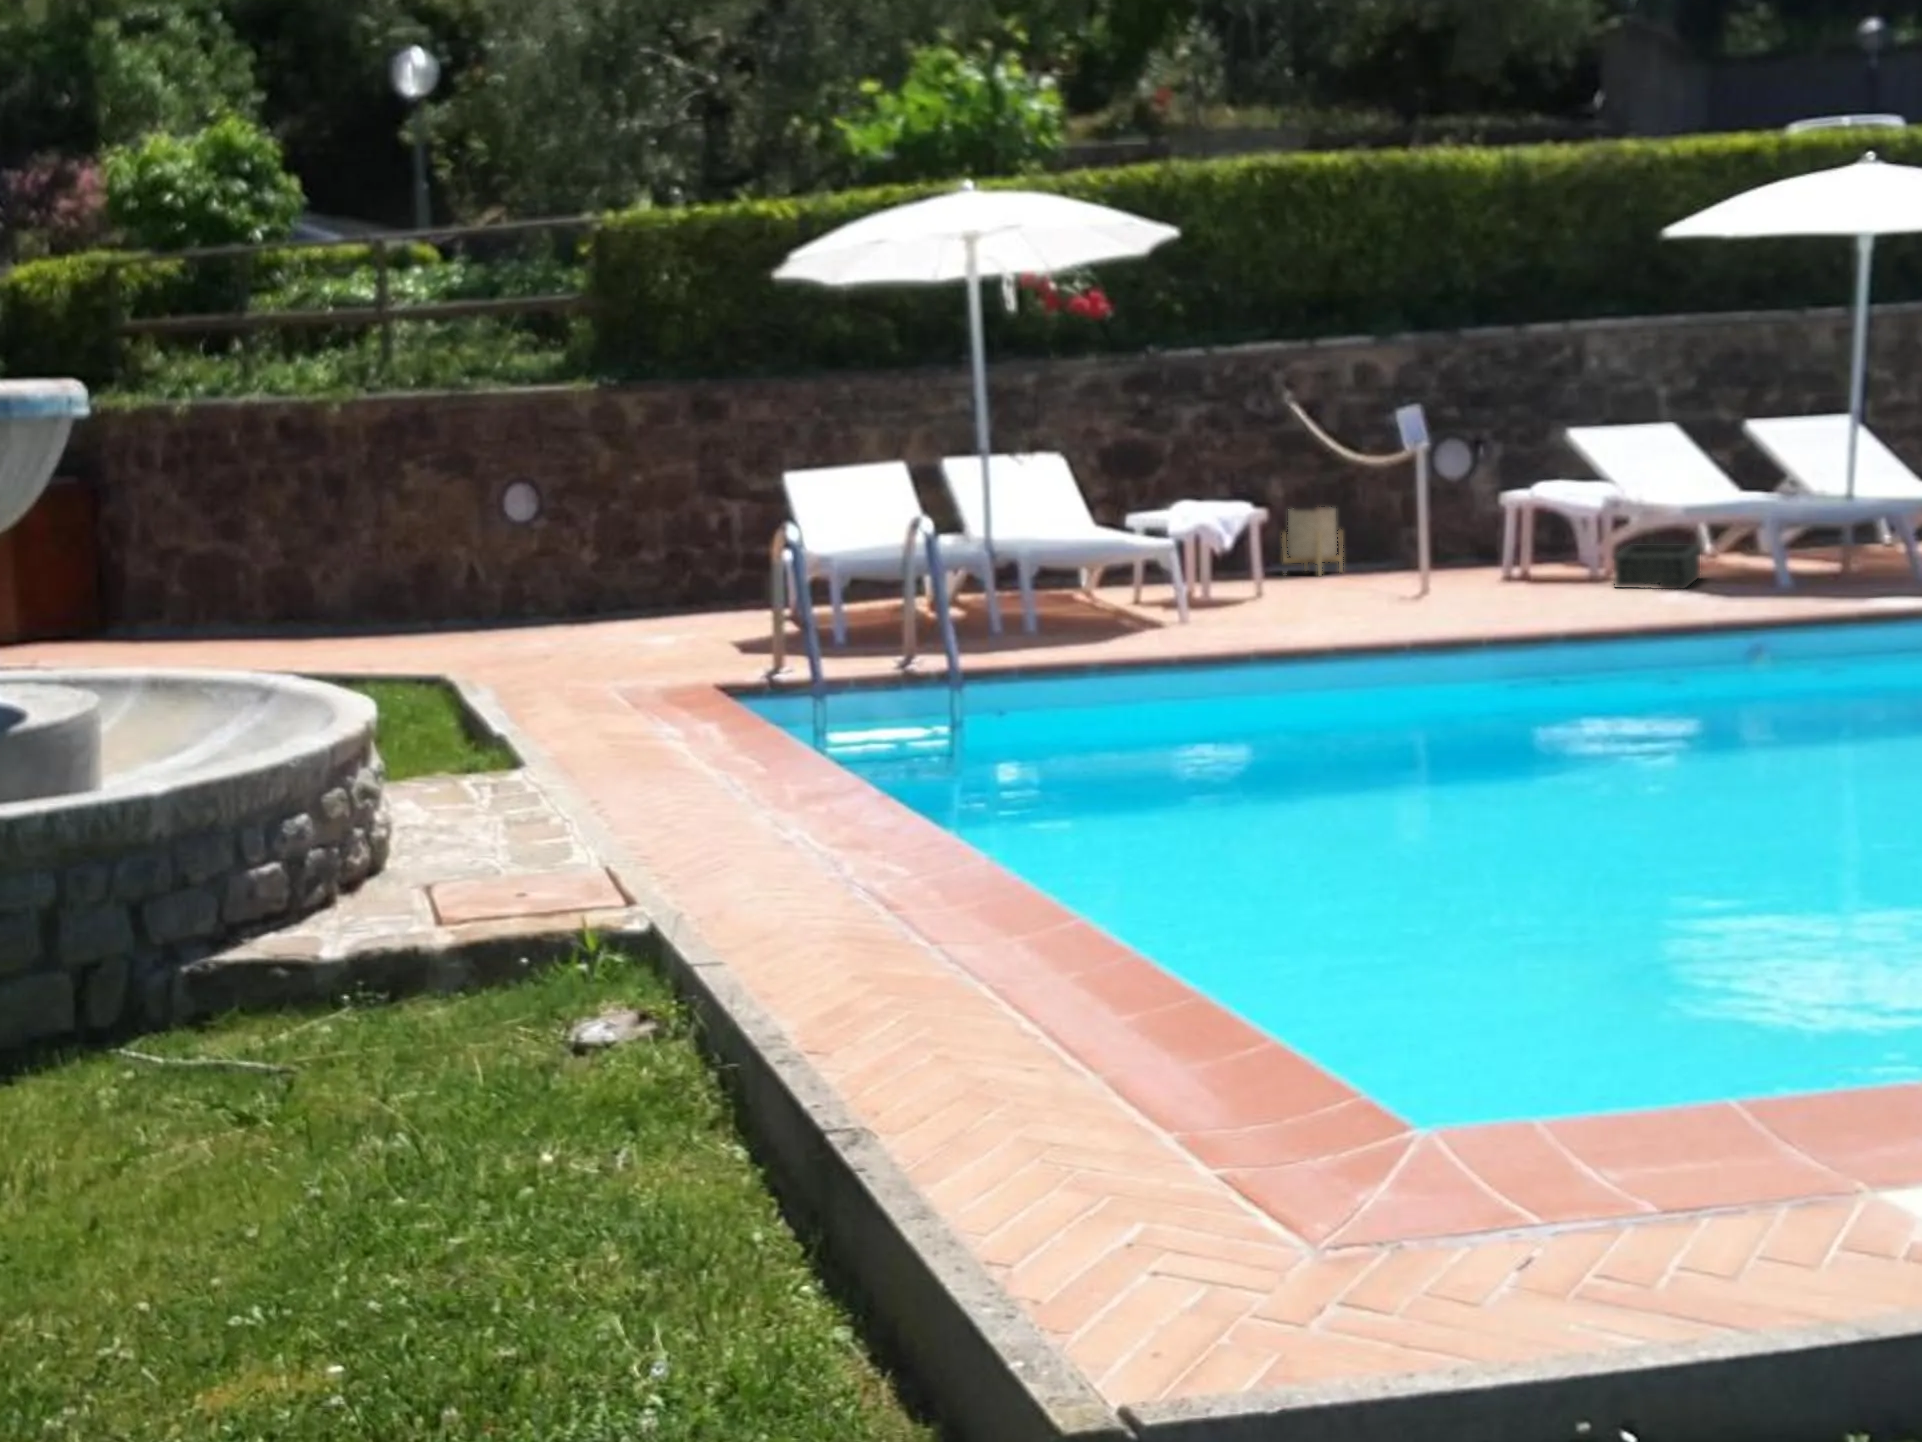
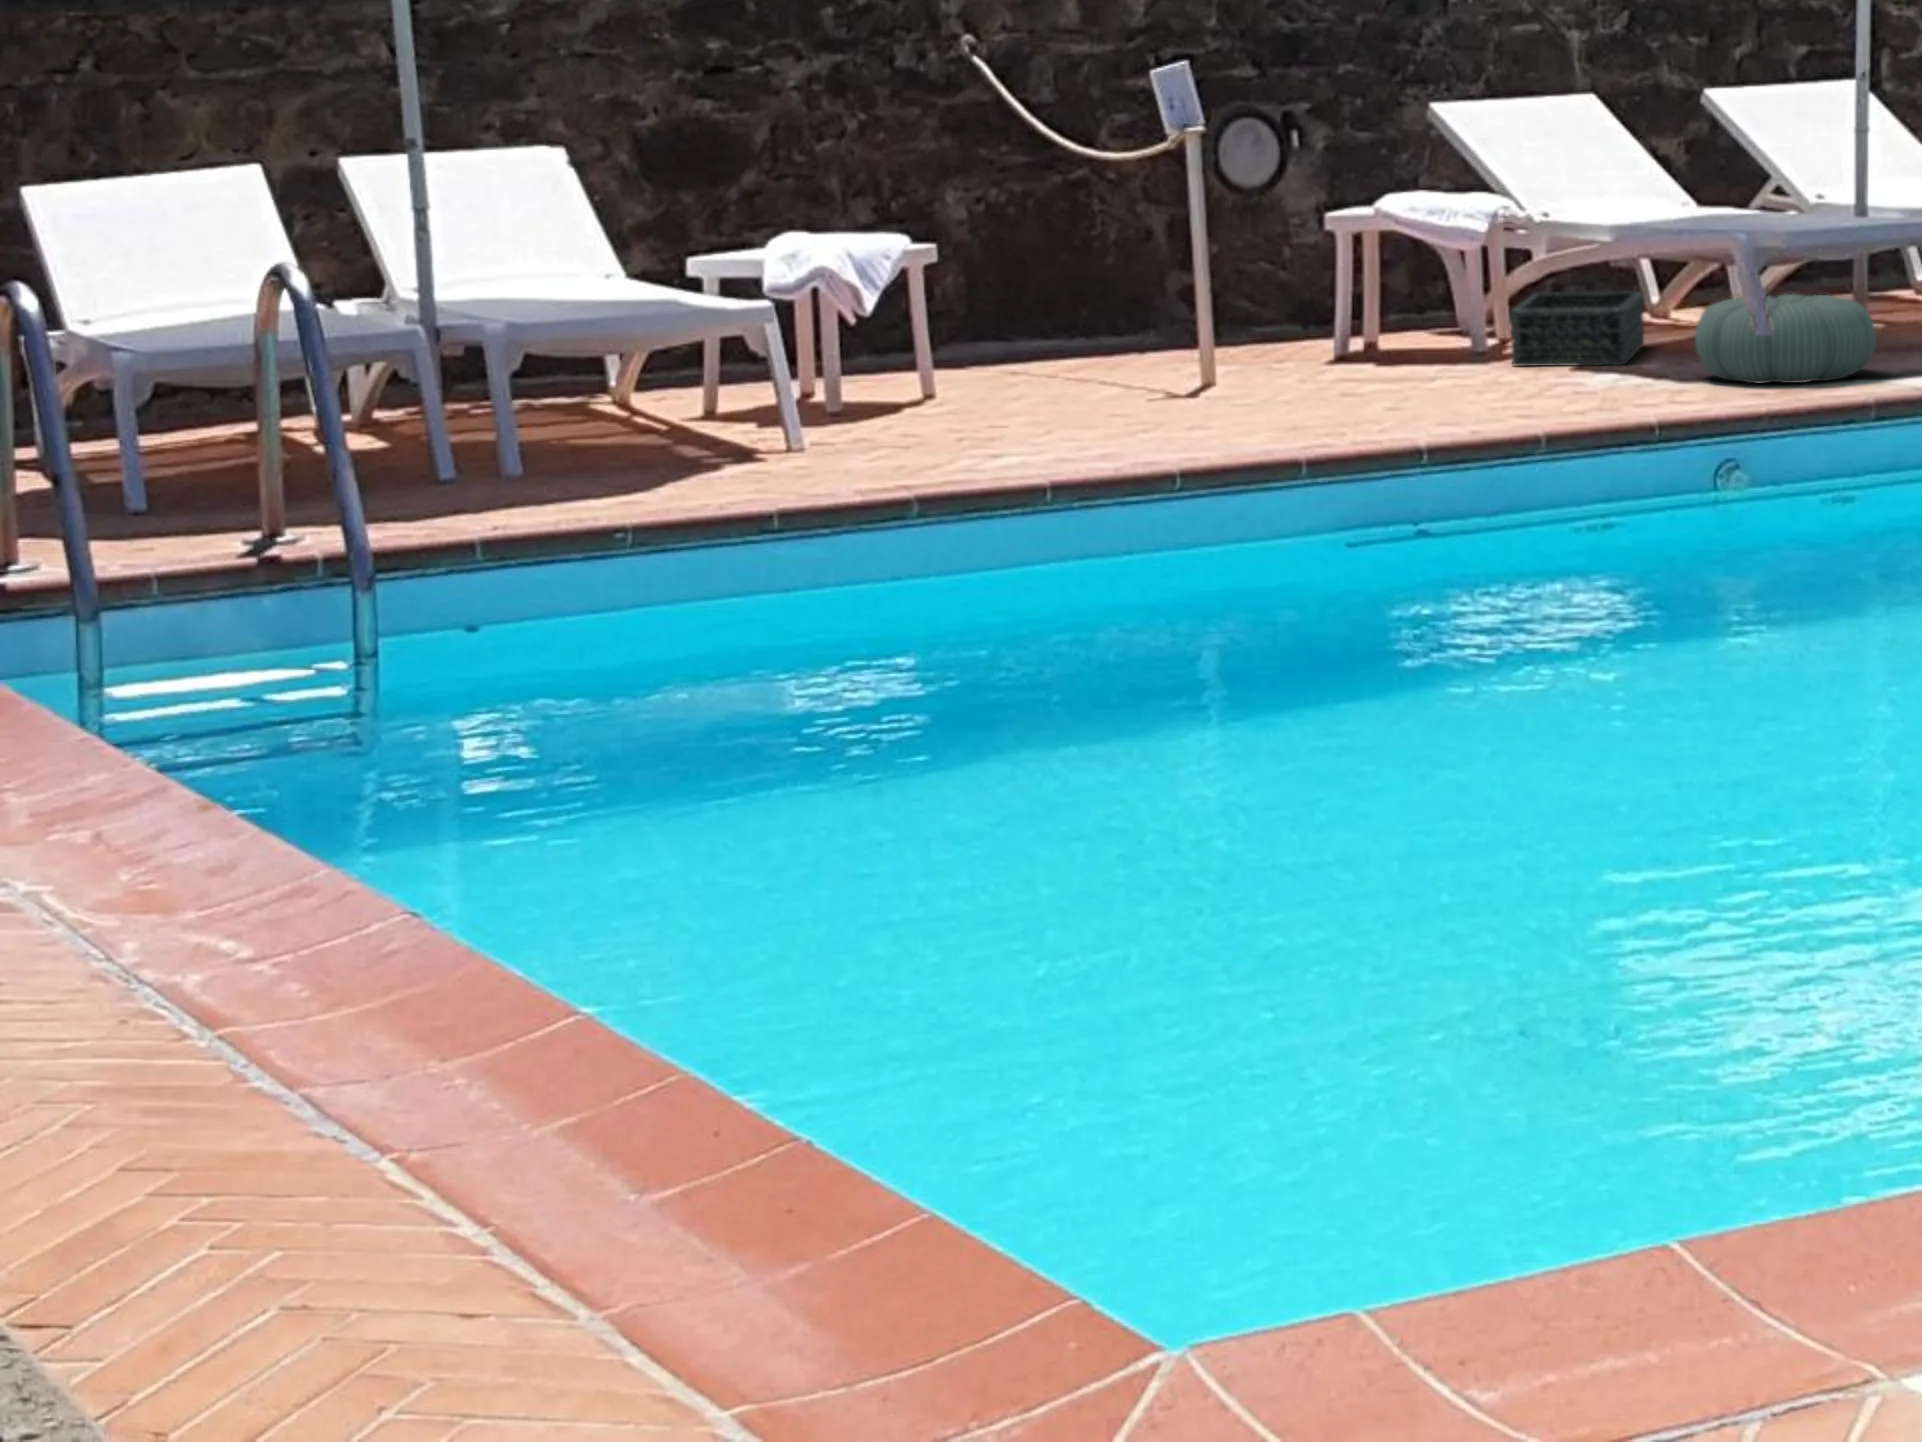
planter: present [1282,507,1343,574] -> none [964,236,1069,356]
pouf: none [1731,548,1850,601] -> present [1695,294,1876,383]

